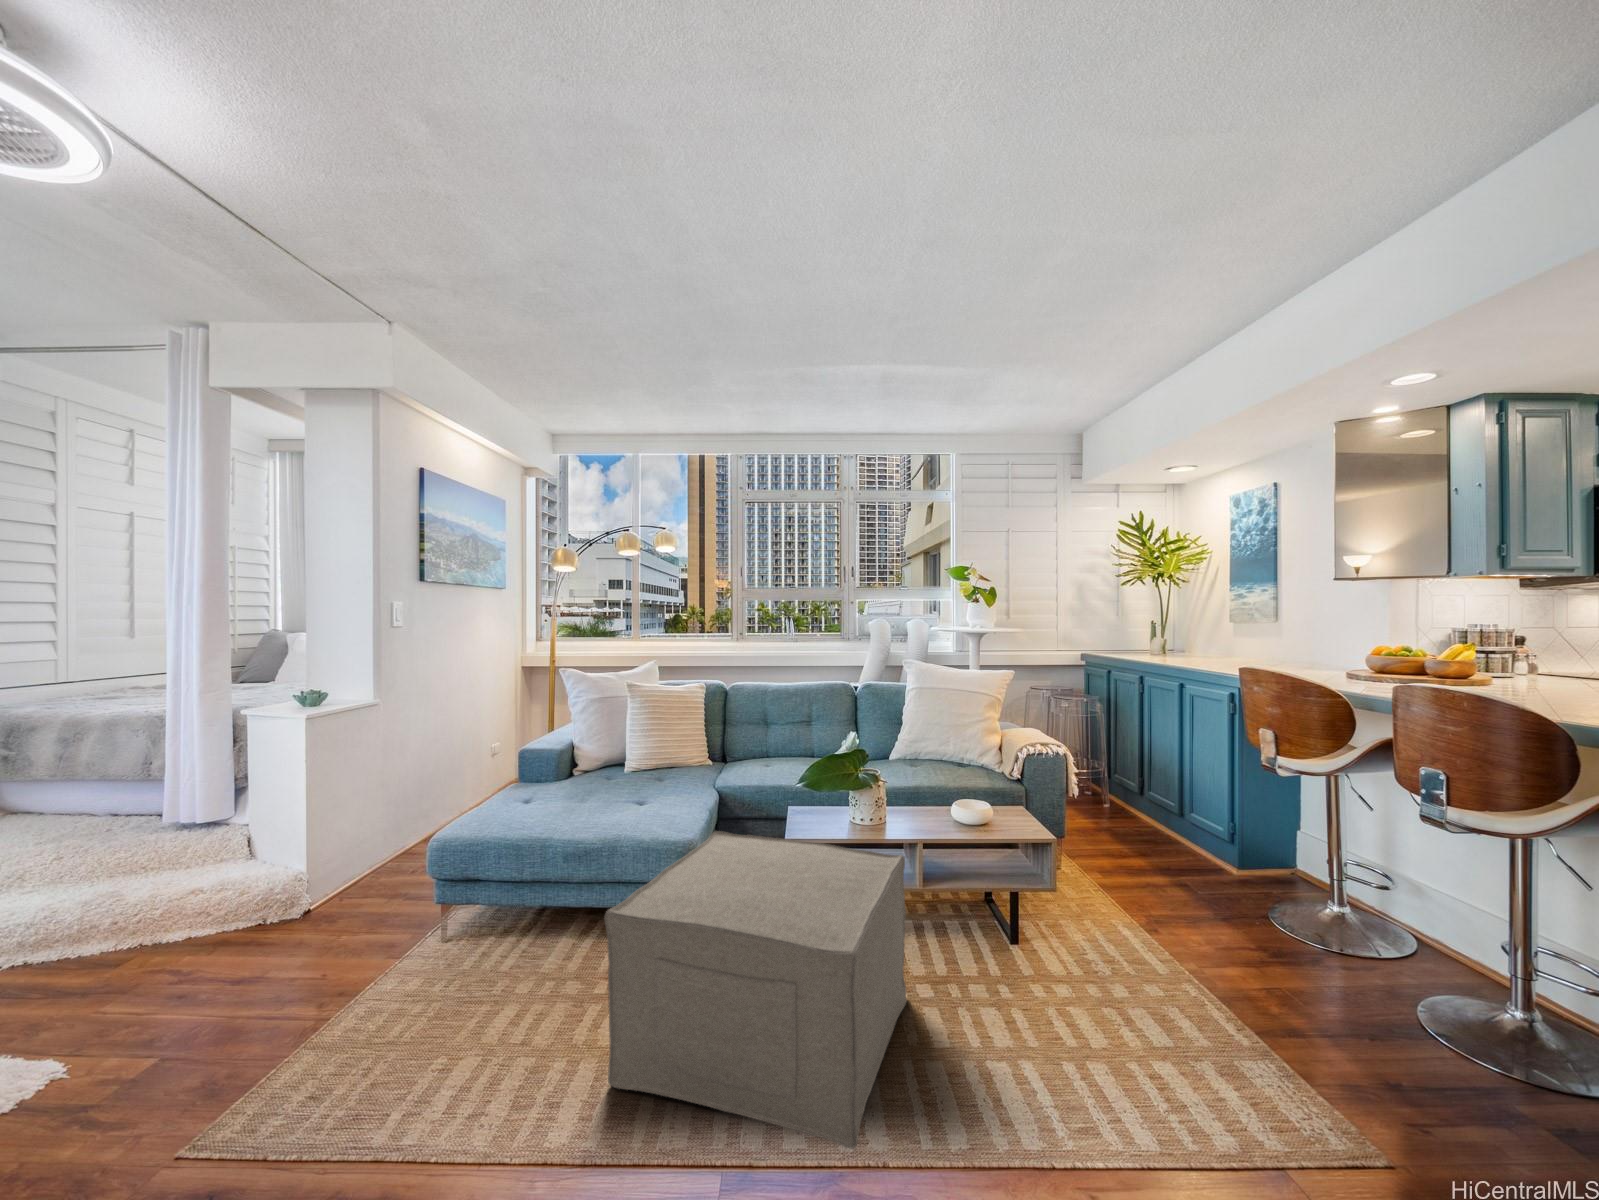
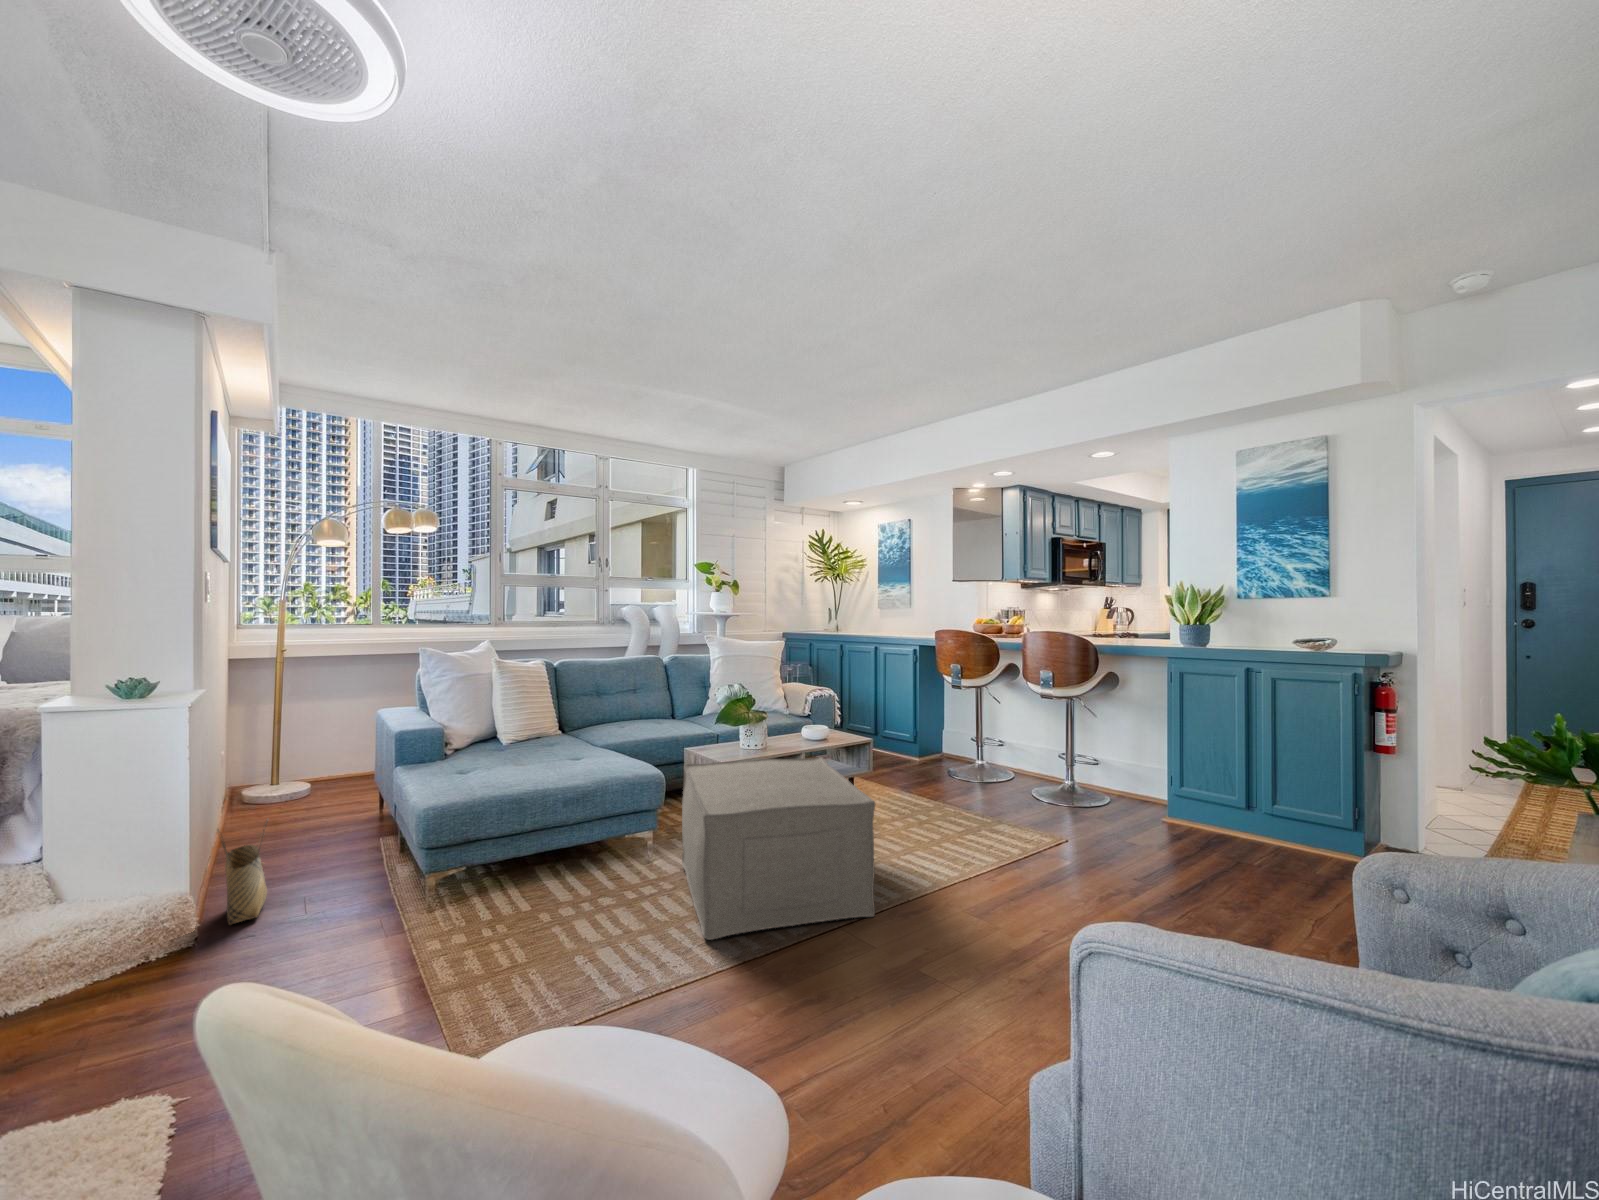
woven basket: none [336,815,386,907] -> present [217,819,268,924]

